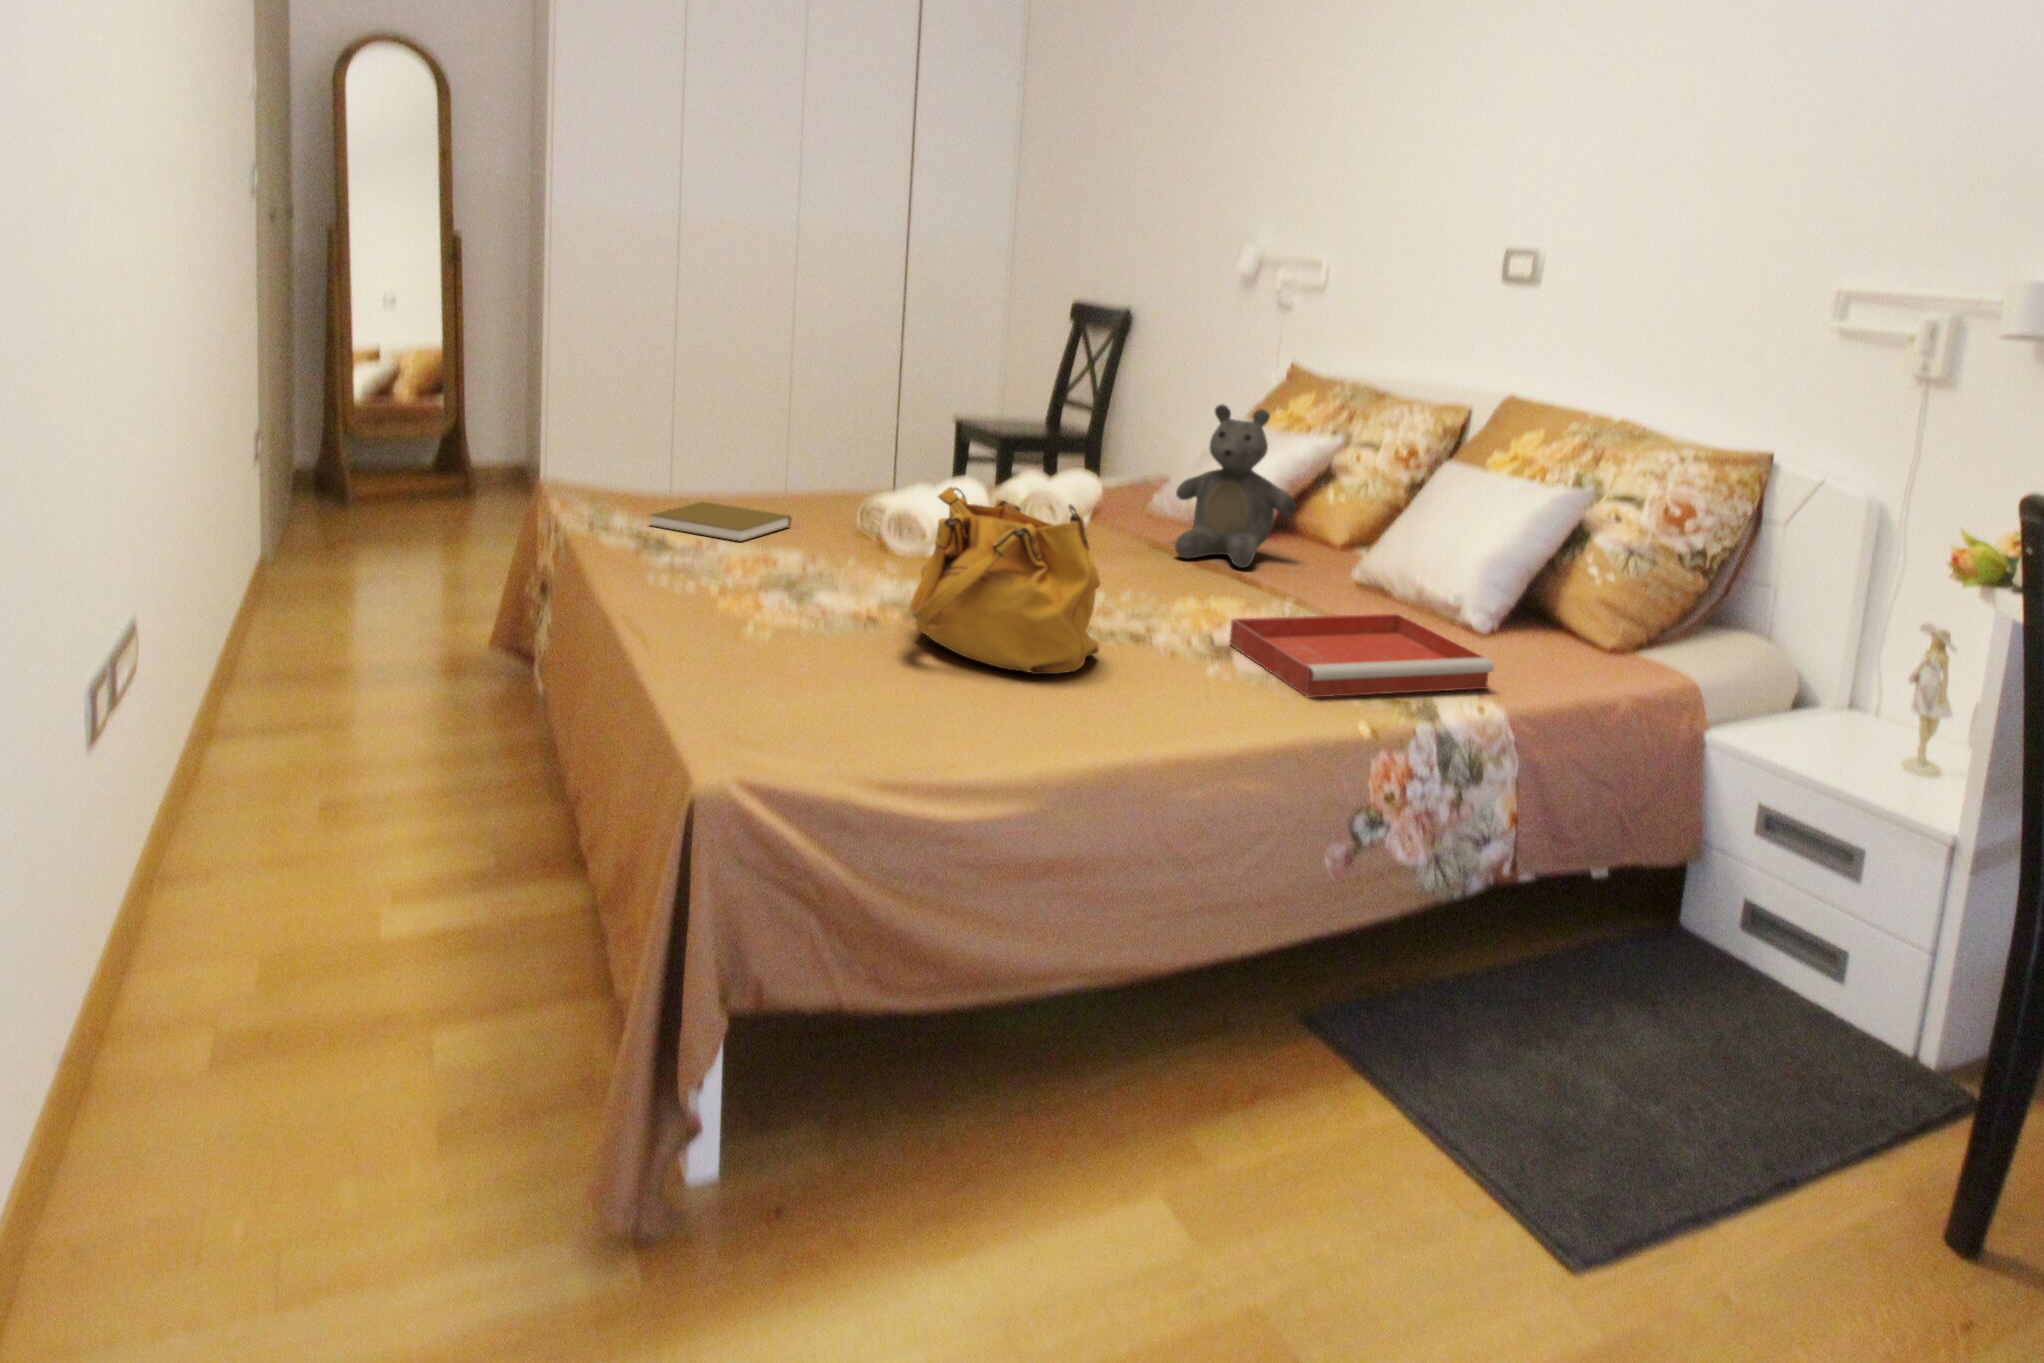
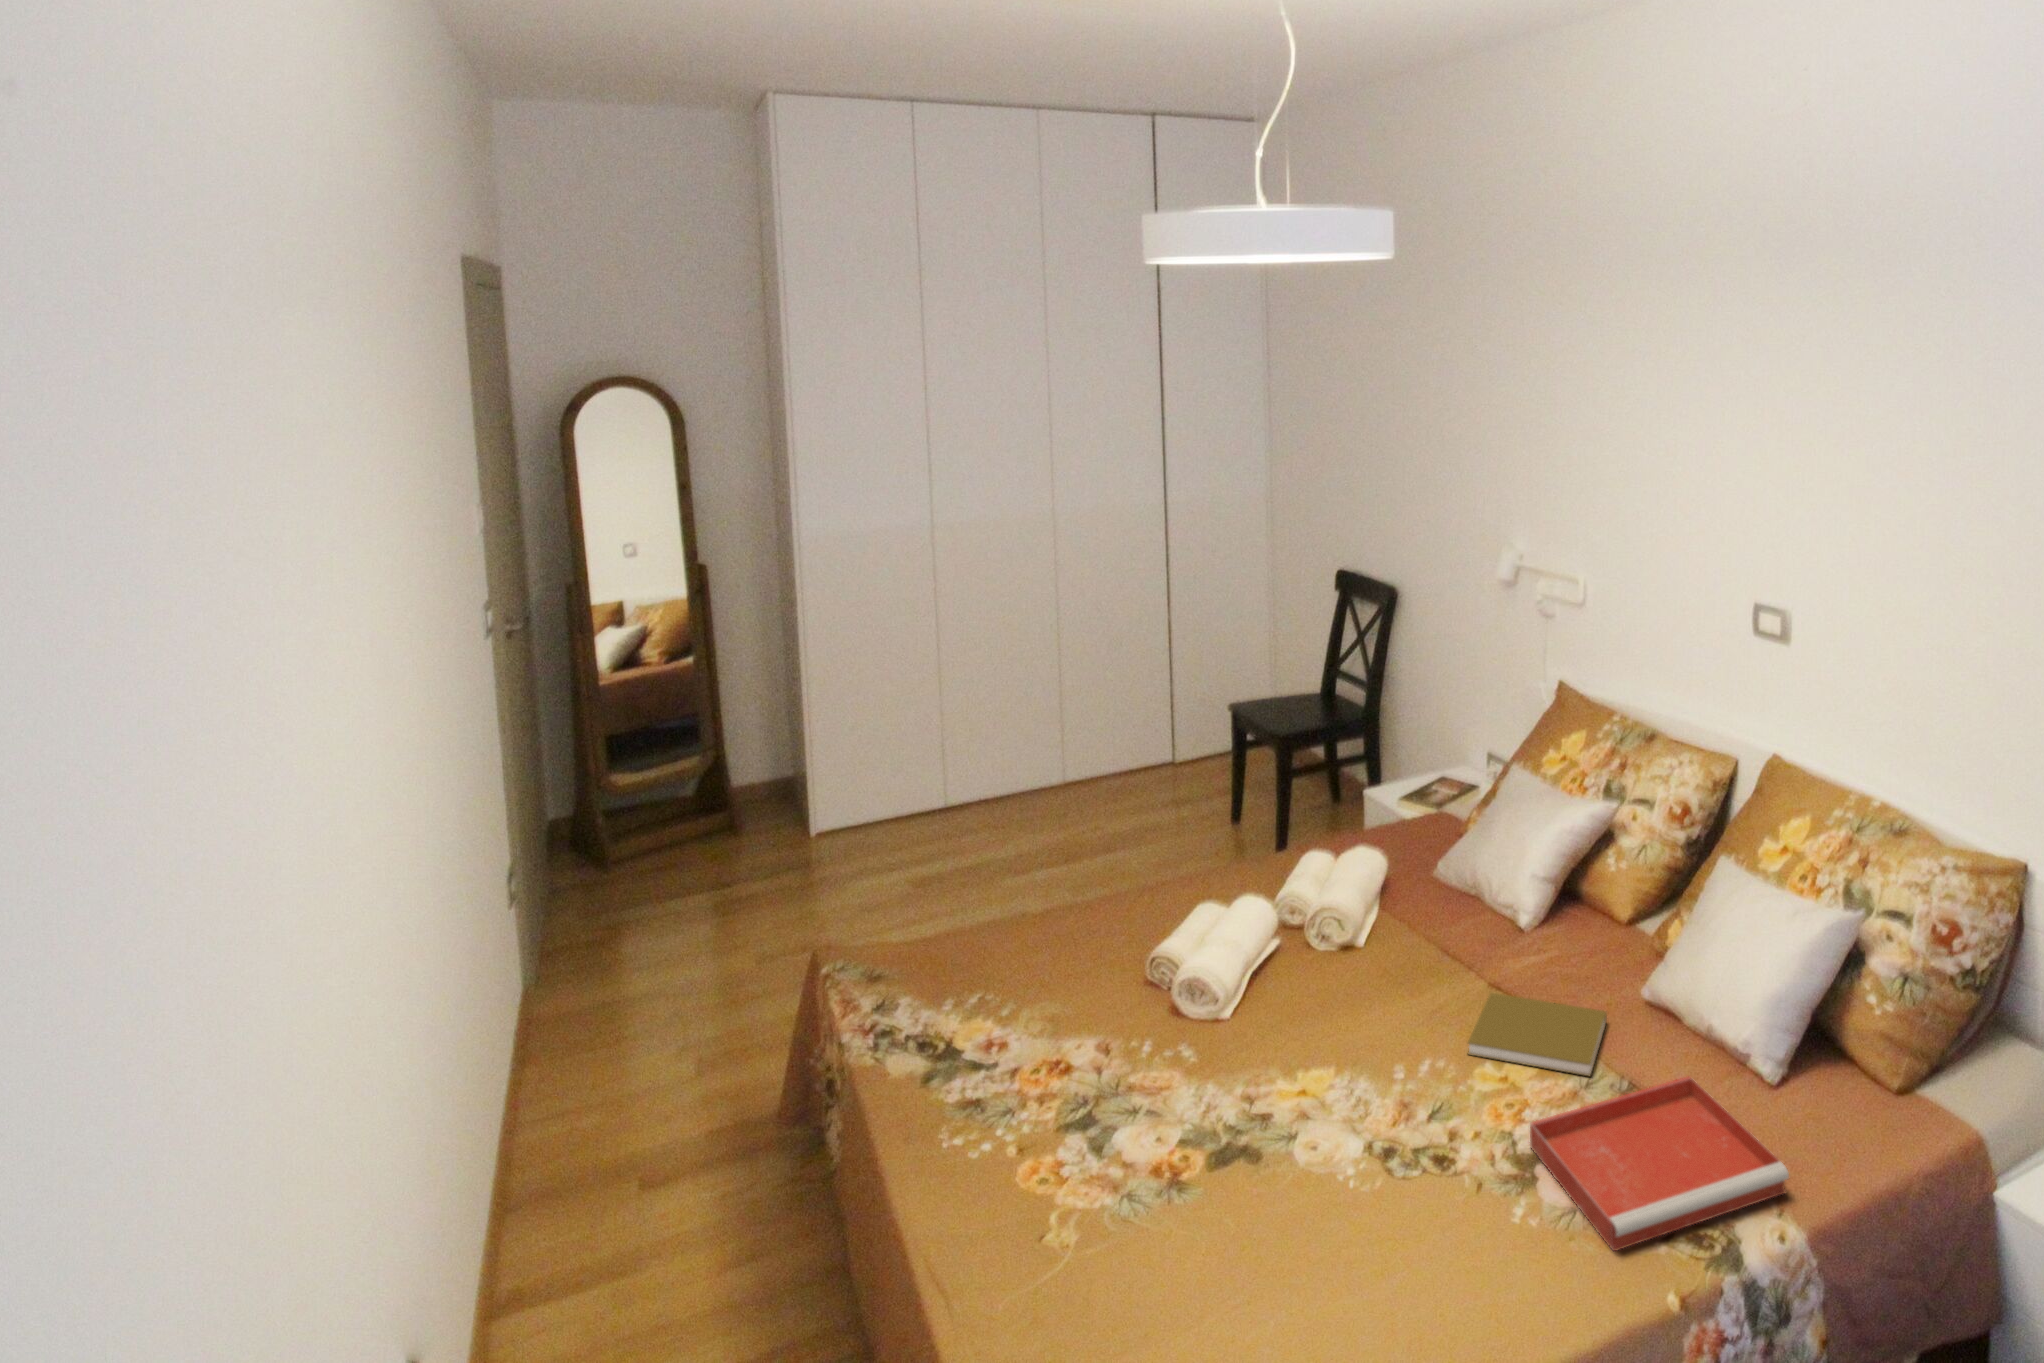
teddy bear: present [1175,405,1296,568] -> none [1460,793,1579,970]
handbag: present [909,487,1101,674] -> none [1209,1031,1403,1267]
book: present [651,502,791,542] -> present [1468,993,1607,1076]

